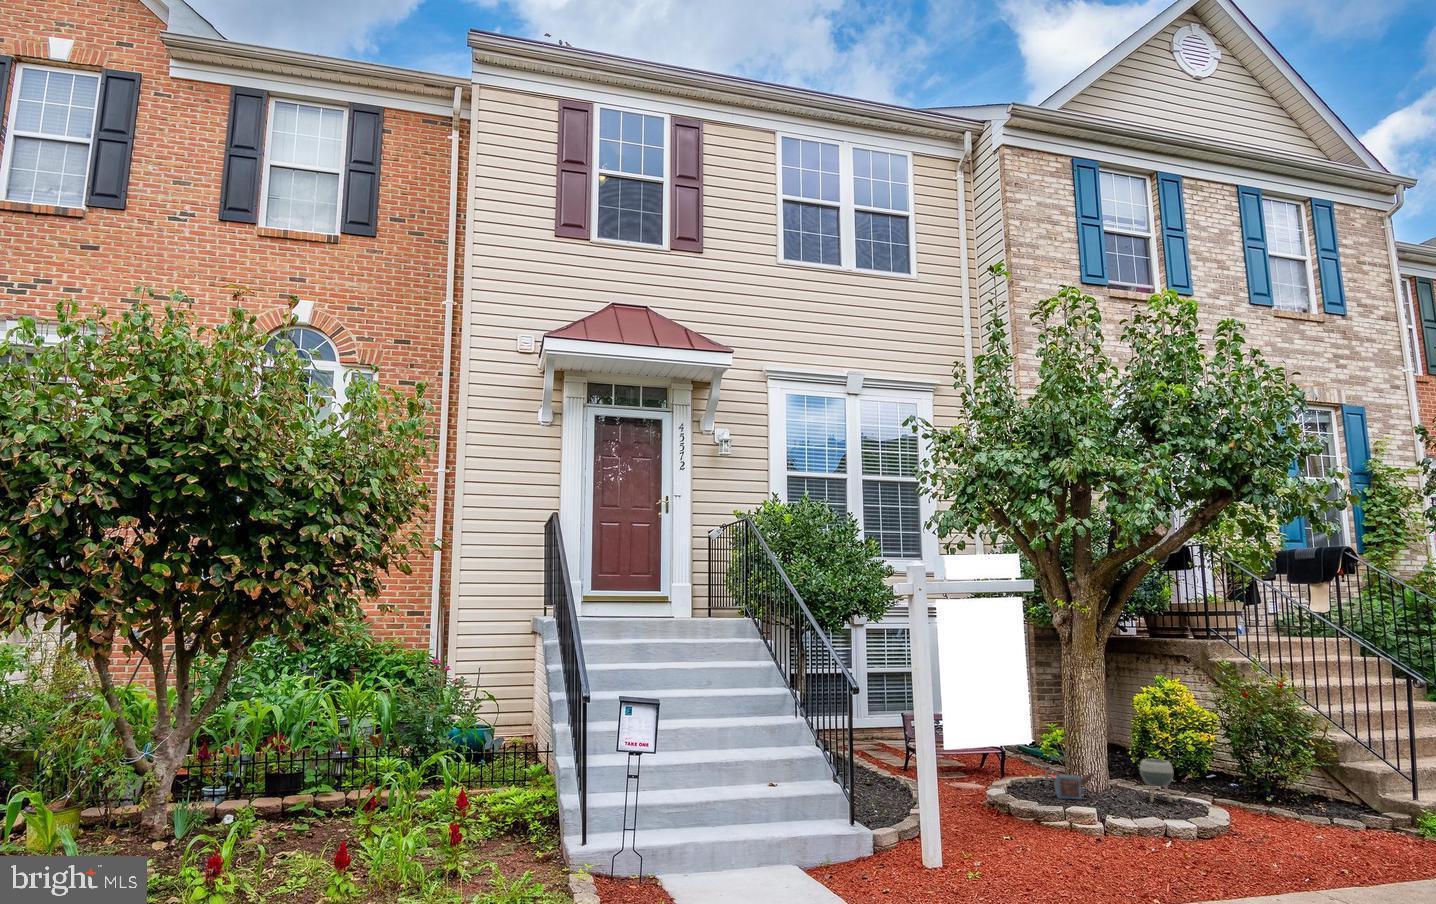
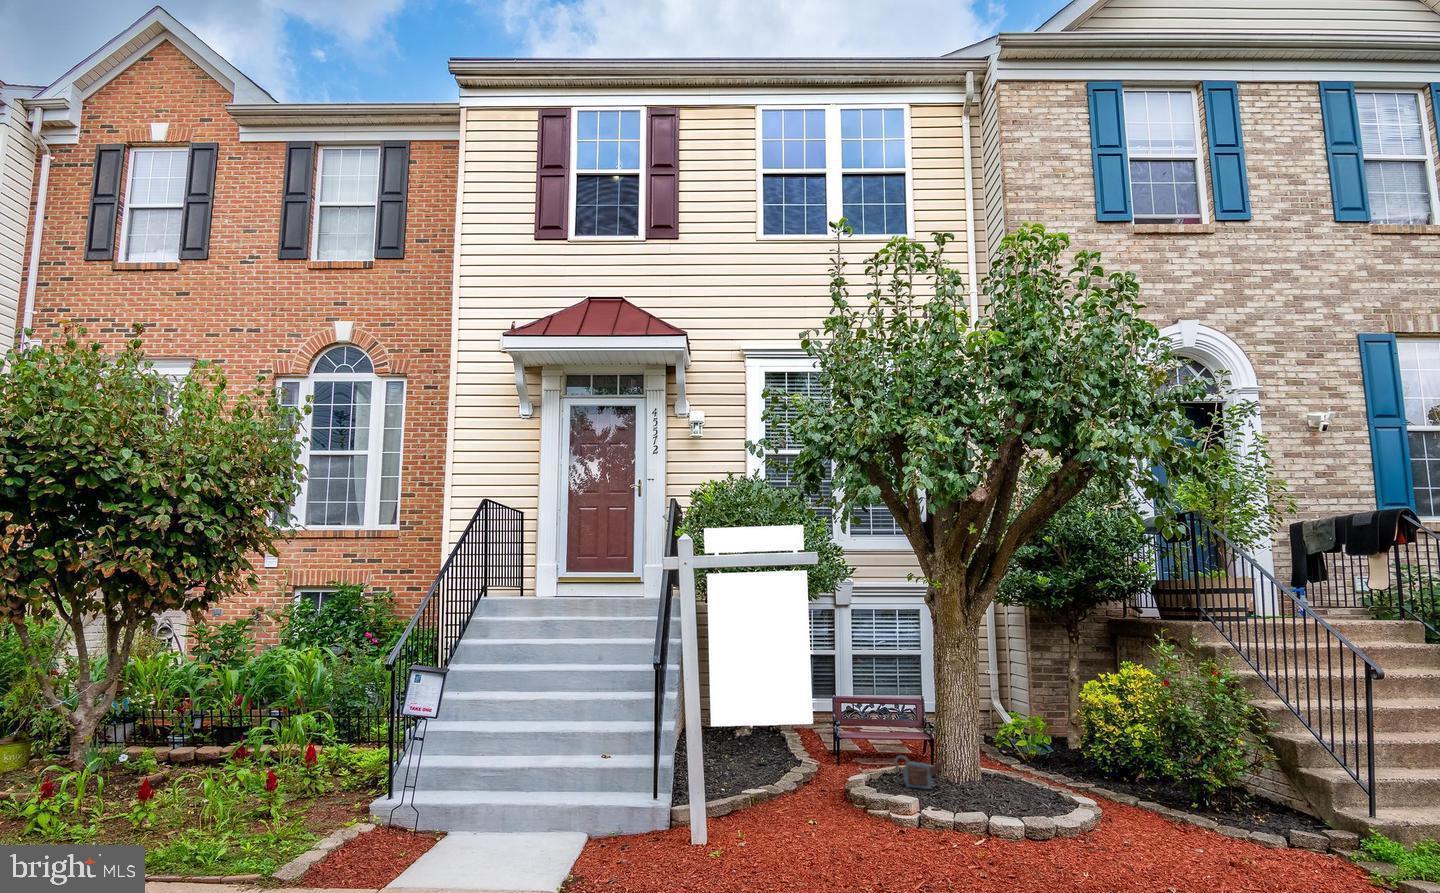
planter: present [1140,759,1174,802] -> none [1004,749,1040,798]

